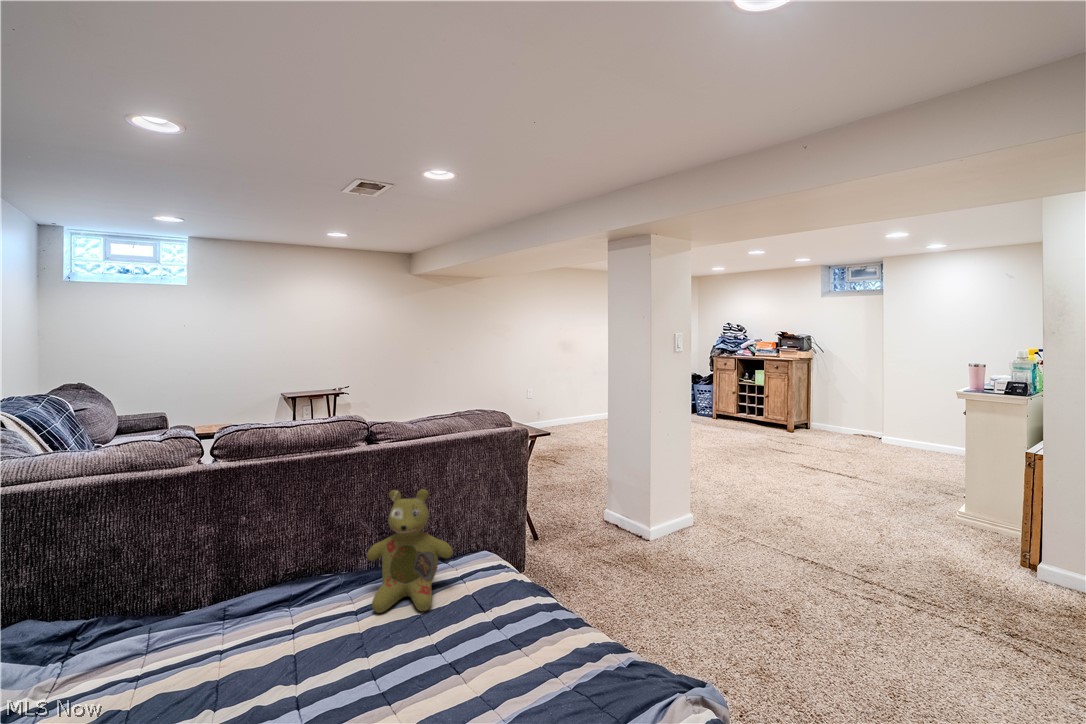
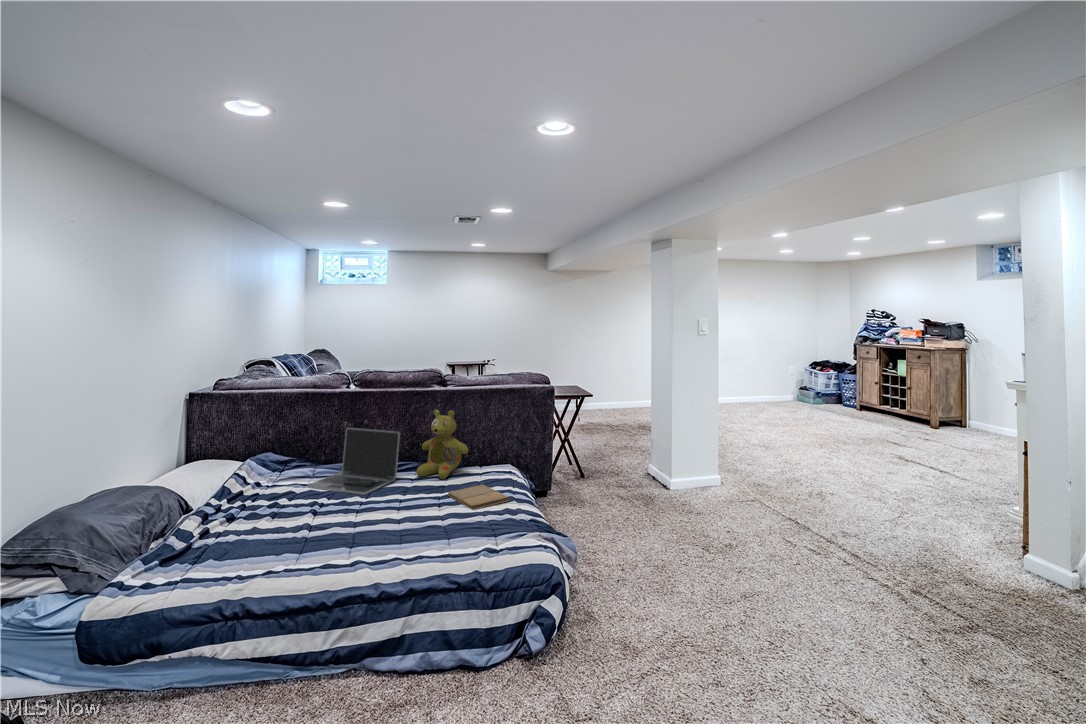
laptop: none [161,544,348,699] -> present [308,428,400,495]
book: none [467,613,582,683] -> present [448,485,510,510]

